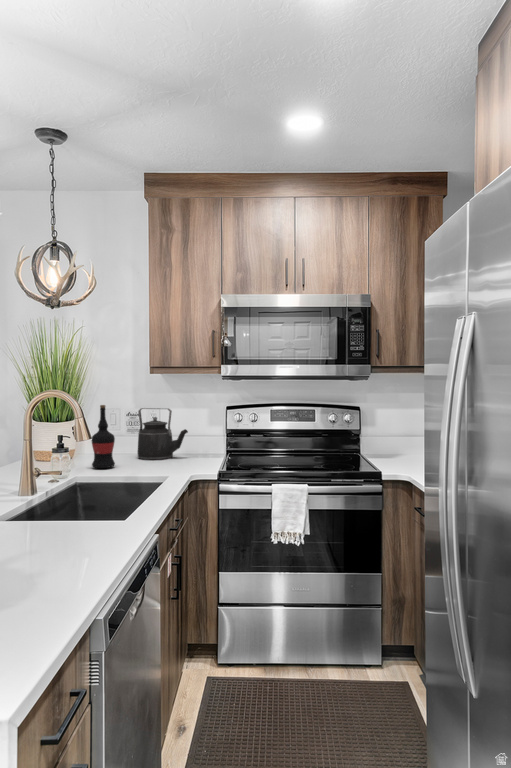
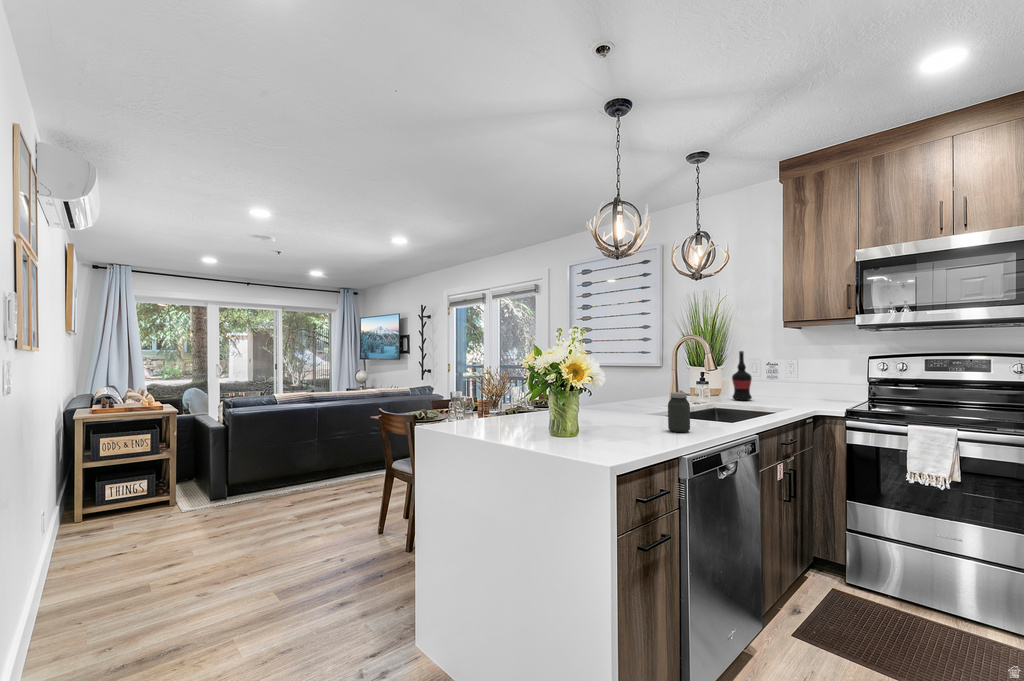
kettle: present [138,408,188,460] -> none [776,356,824,400]
jar: none [34,490,68,554] -> present [668,392,690,432]

